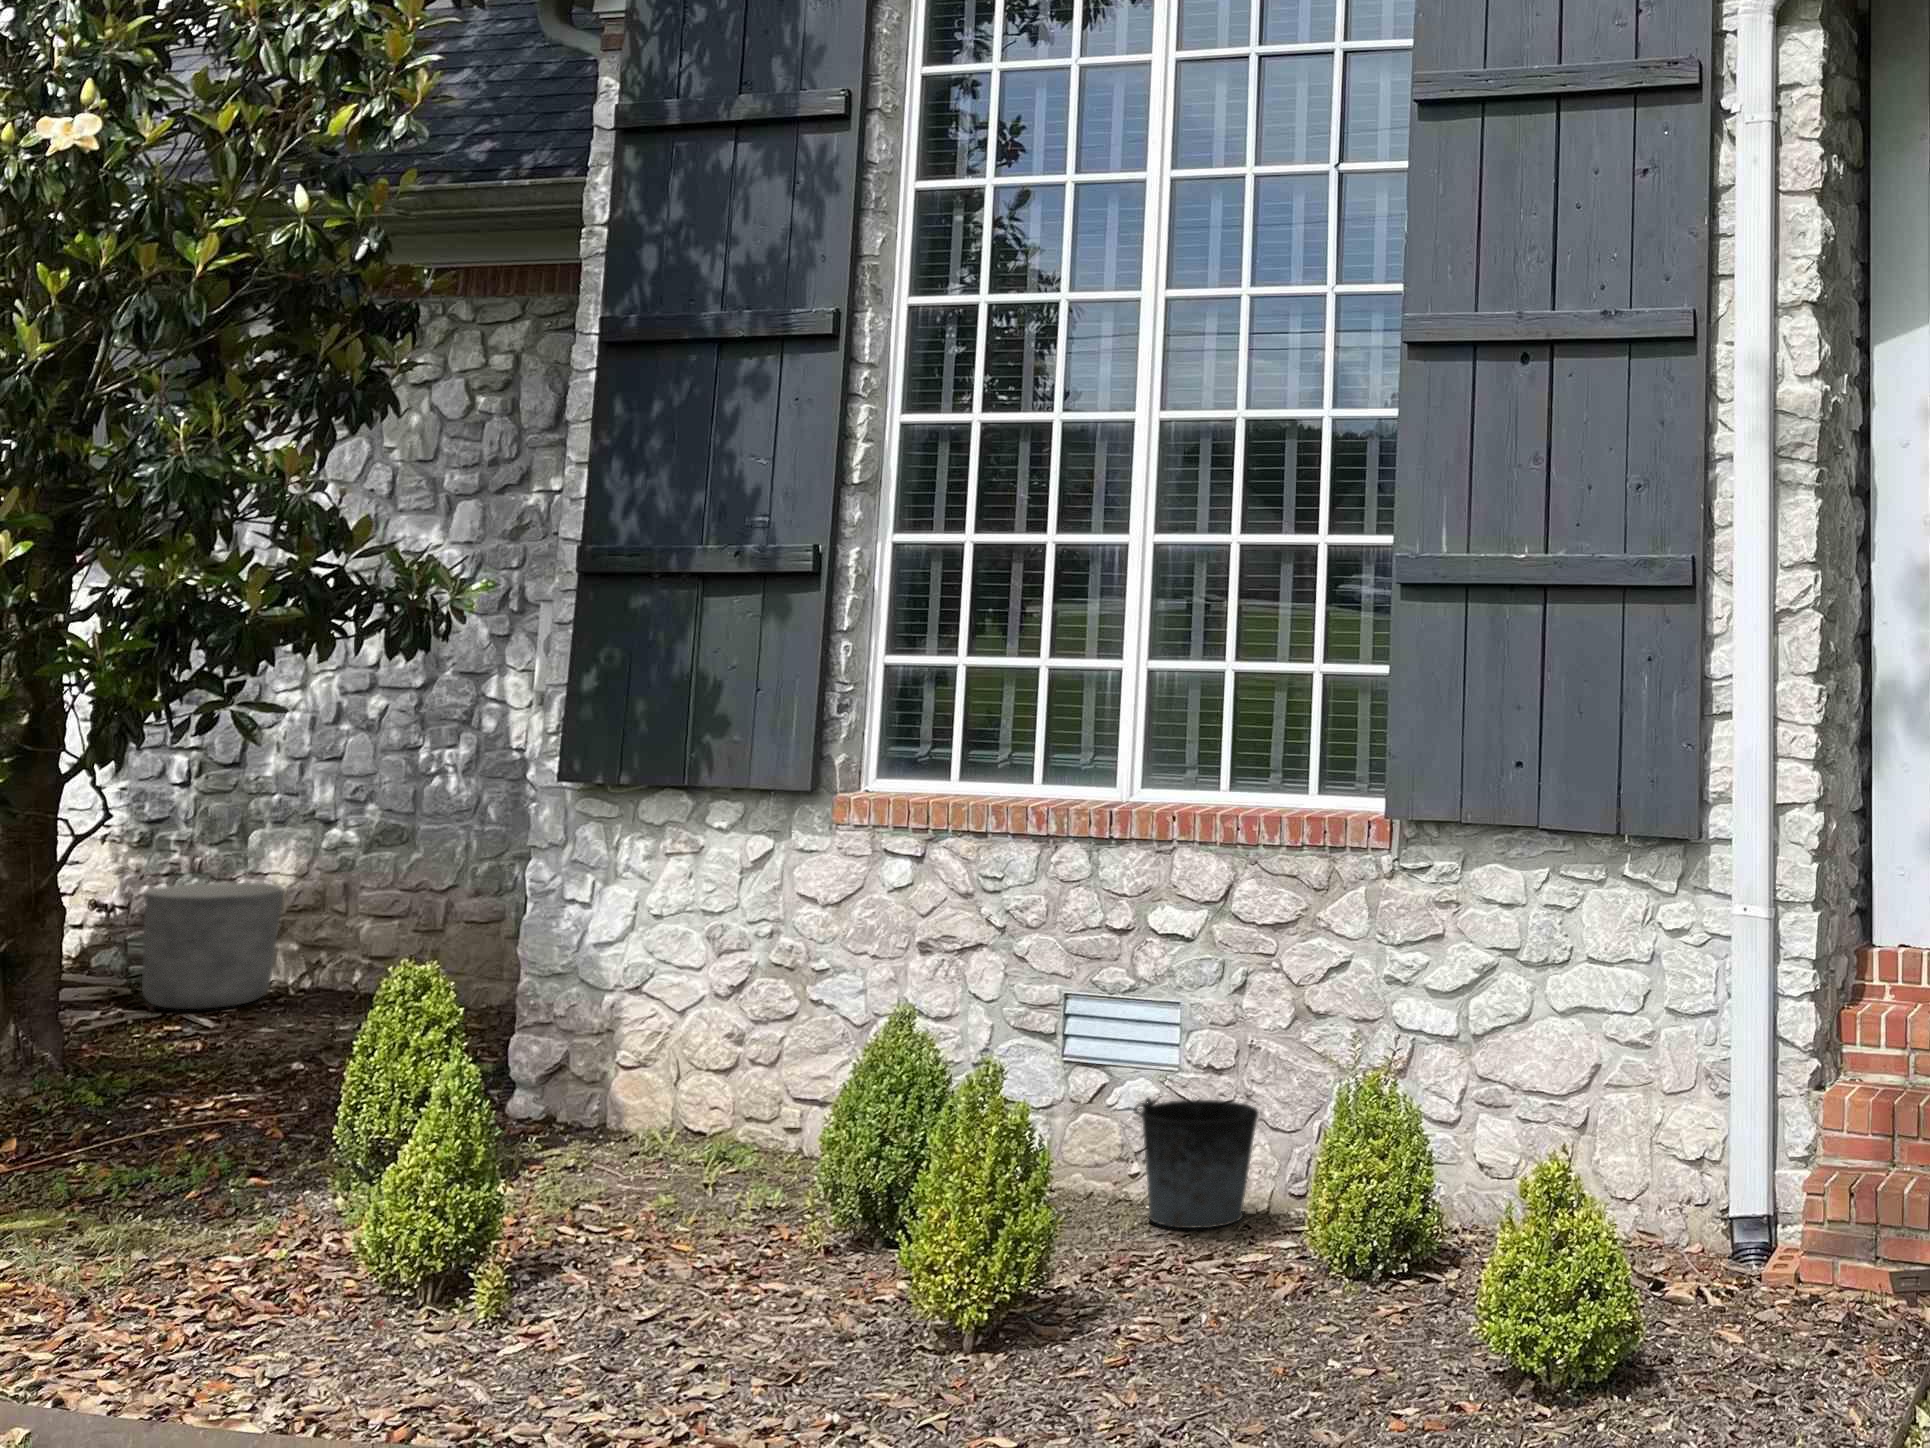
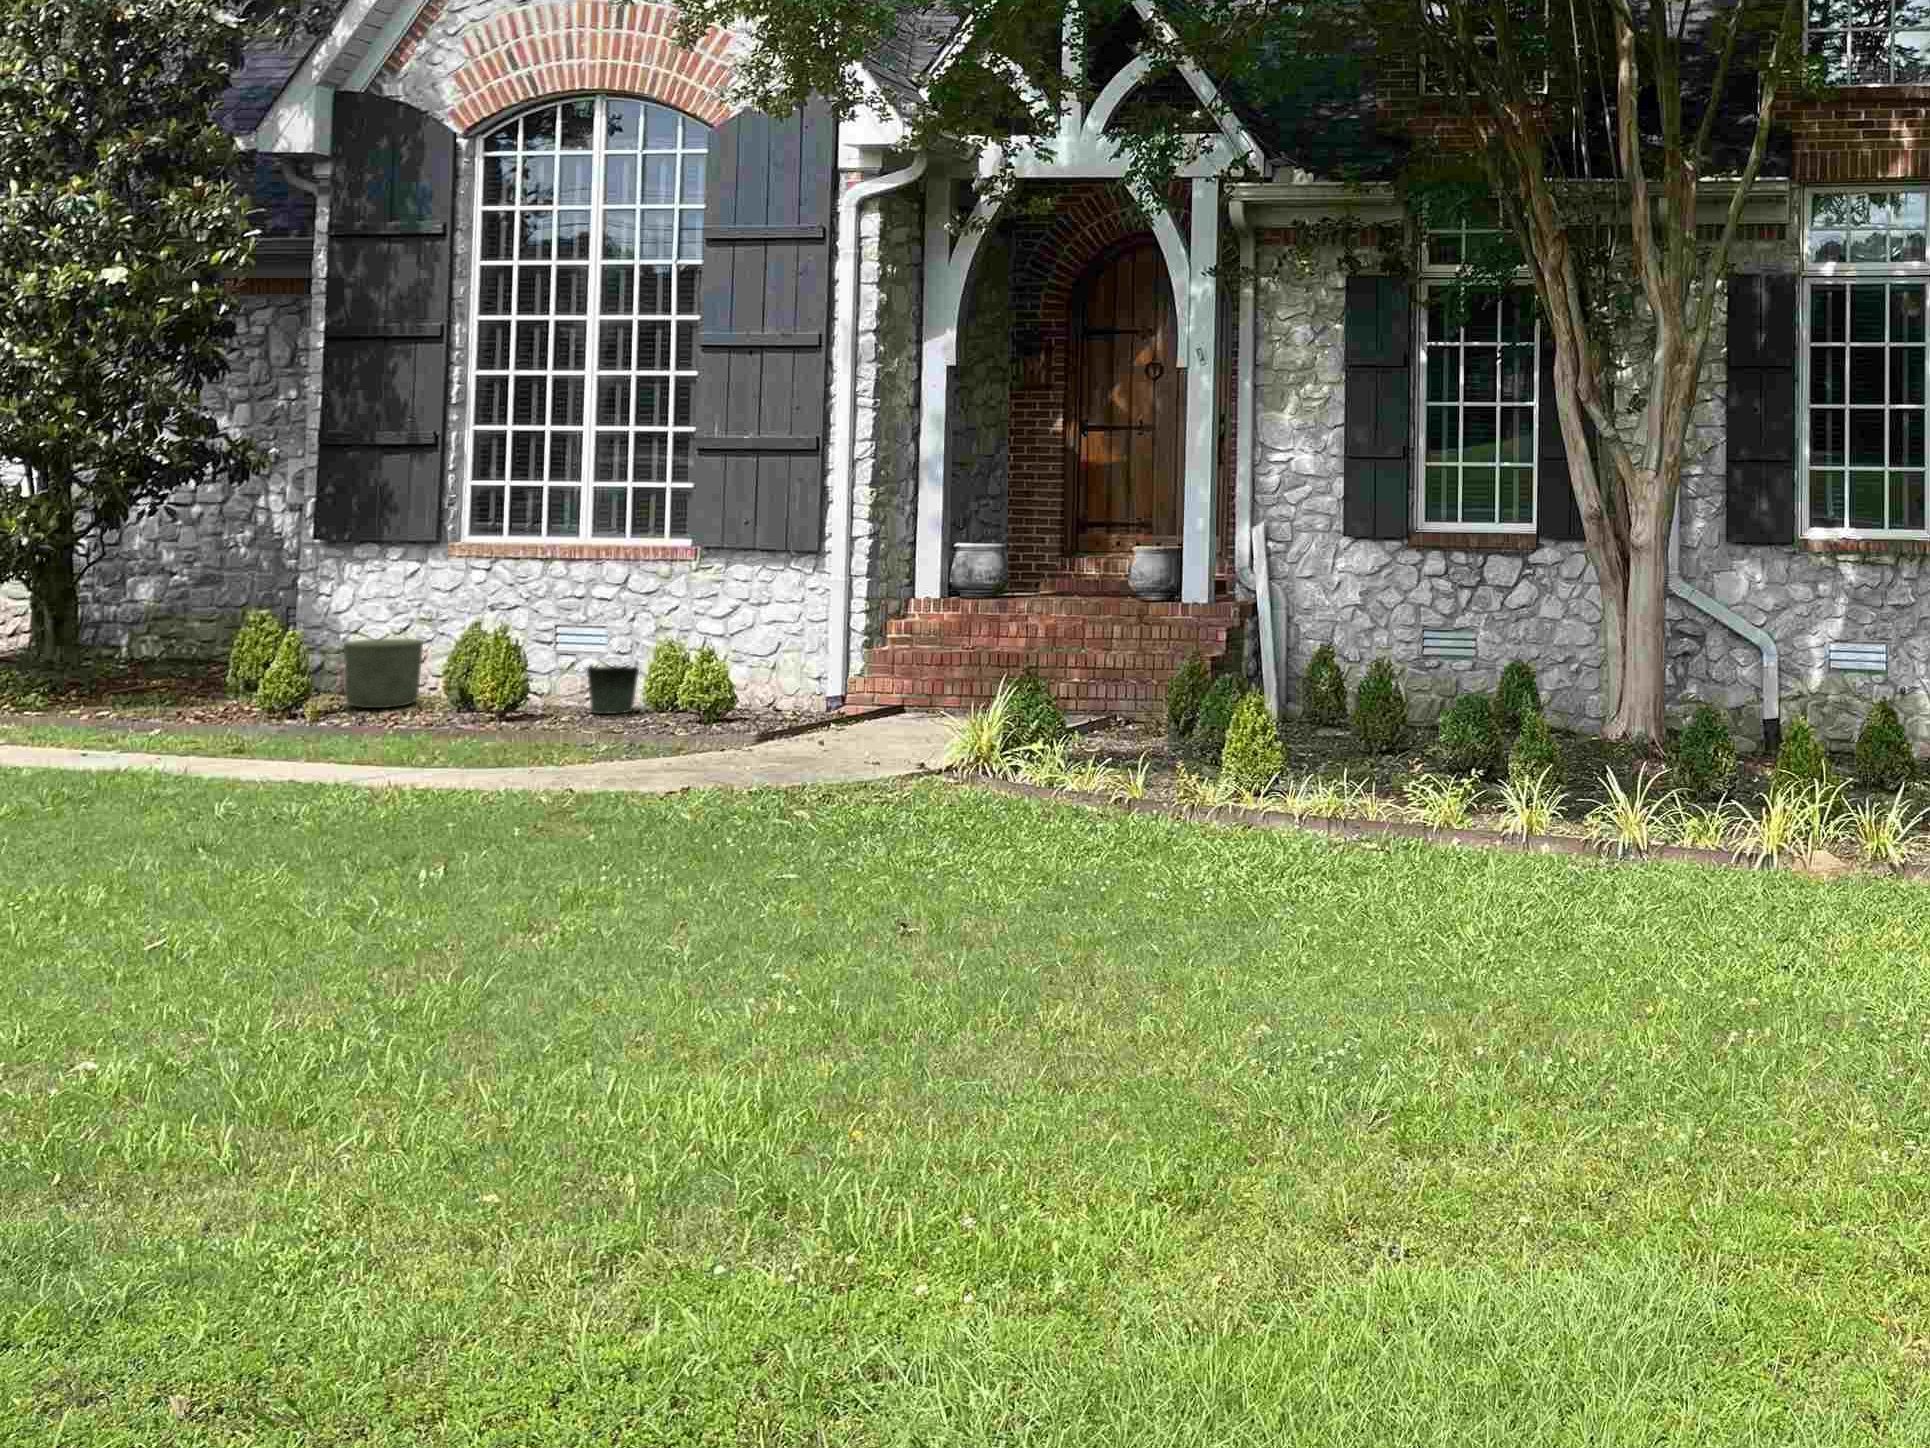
planter: present [142,883,284,1009] -> present [344,638,423,708]

